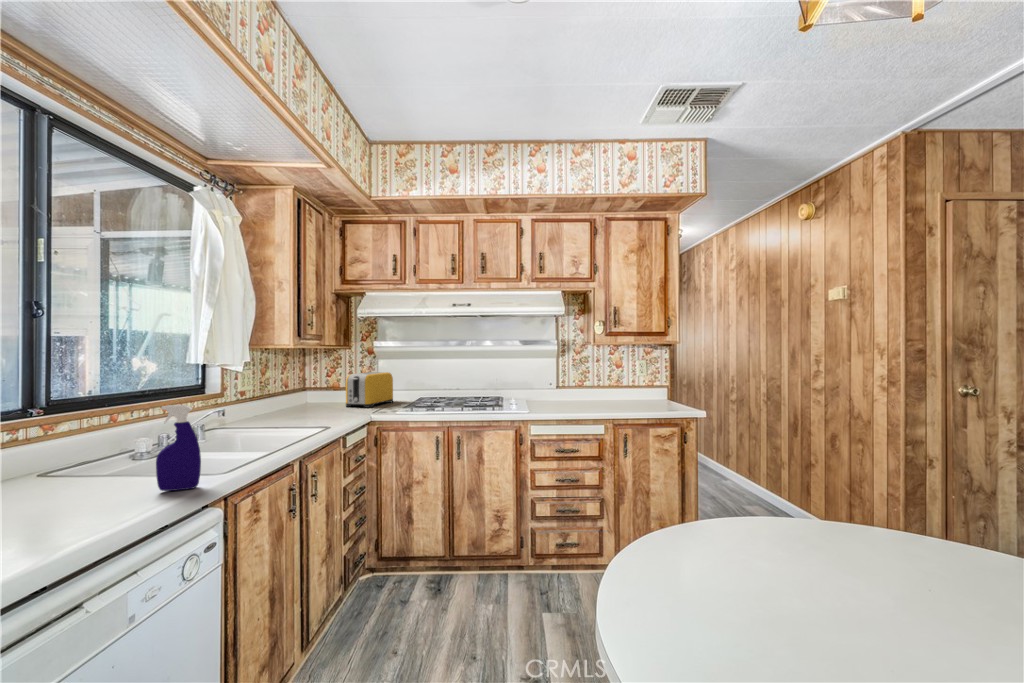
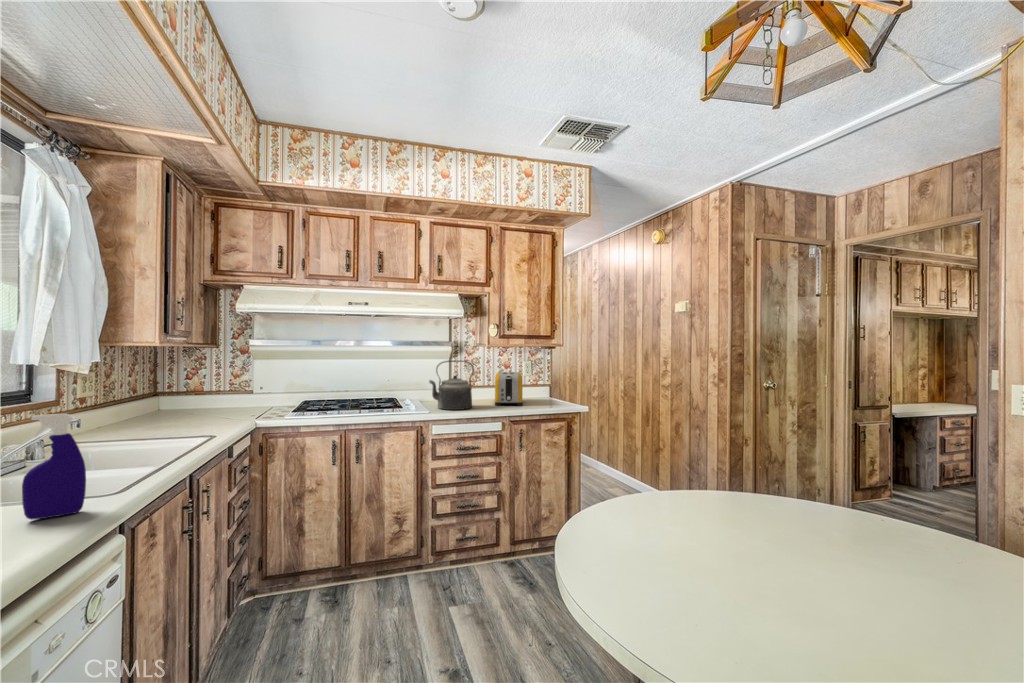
kettle: none [530,360,576,410] -> present [429,360,474,410]
toaster: present [346,372,393,408] -> present [495,372,523,406]

